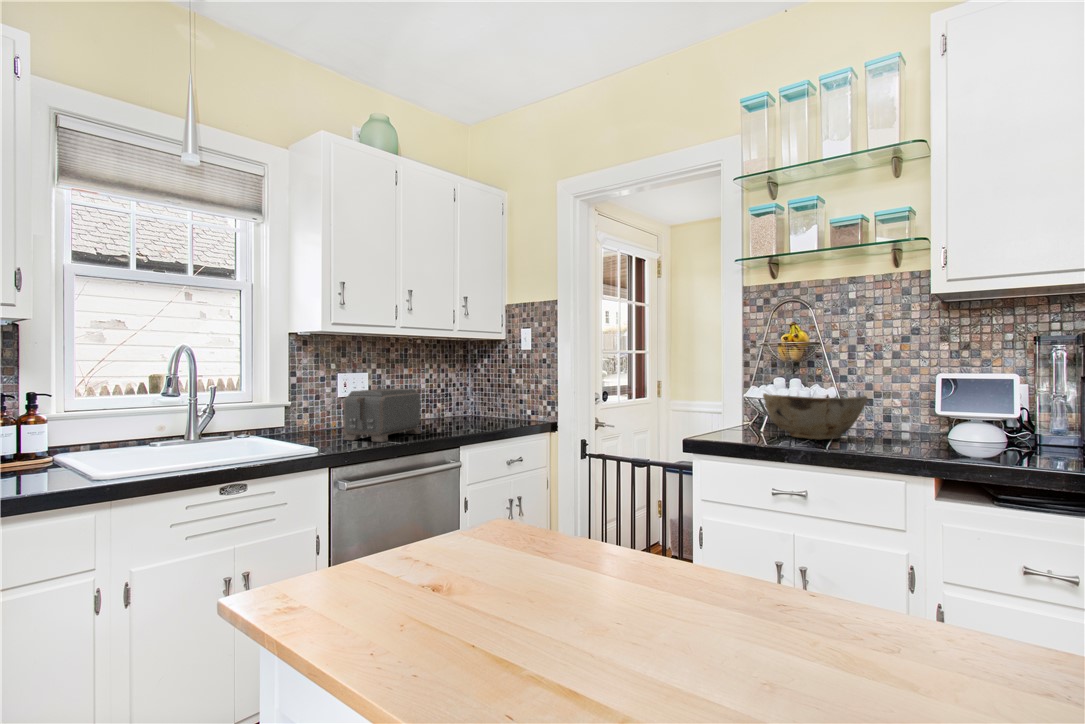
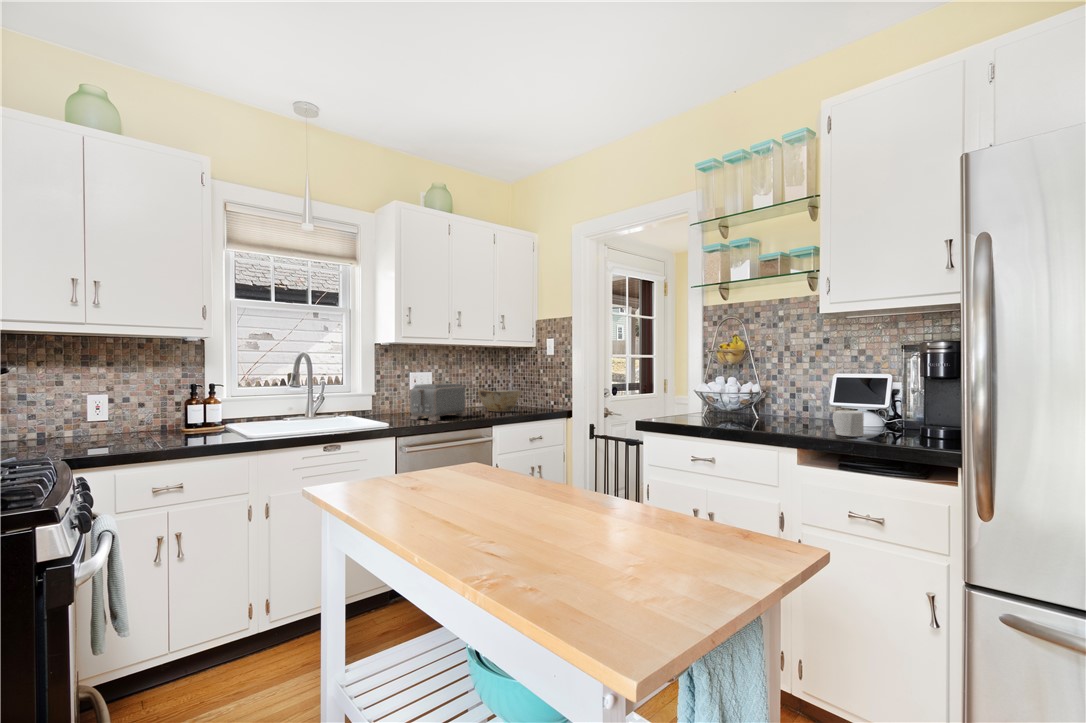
bowl: present [763,393,867,440] -> present [478,389,521,412]
mug: none [959,424,1008,459] -> present [833,410,864,436]

